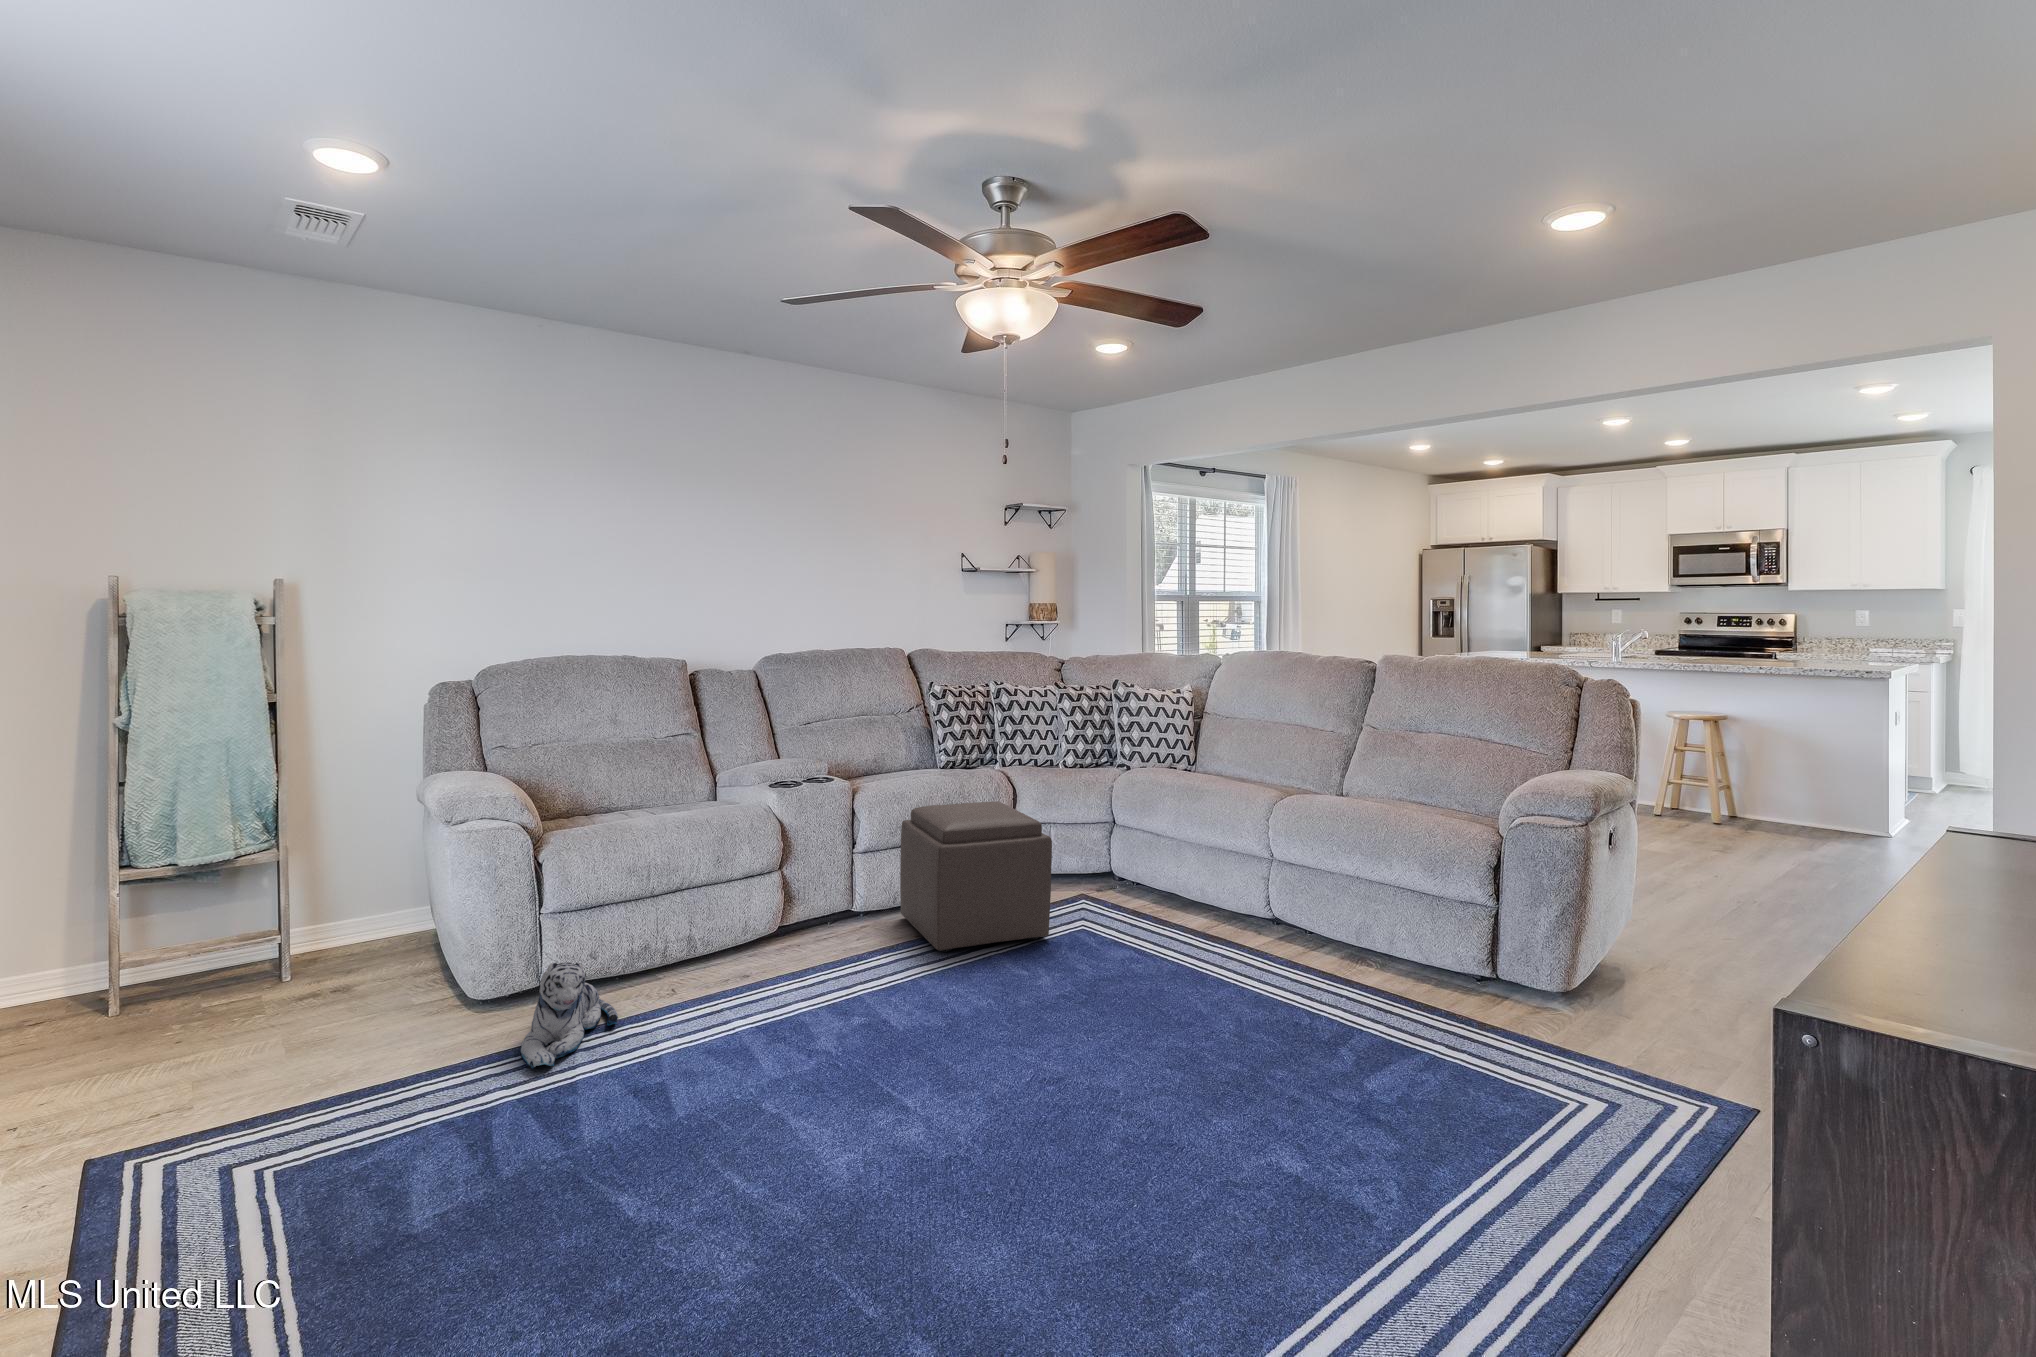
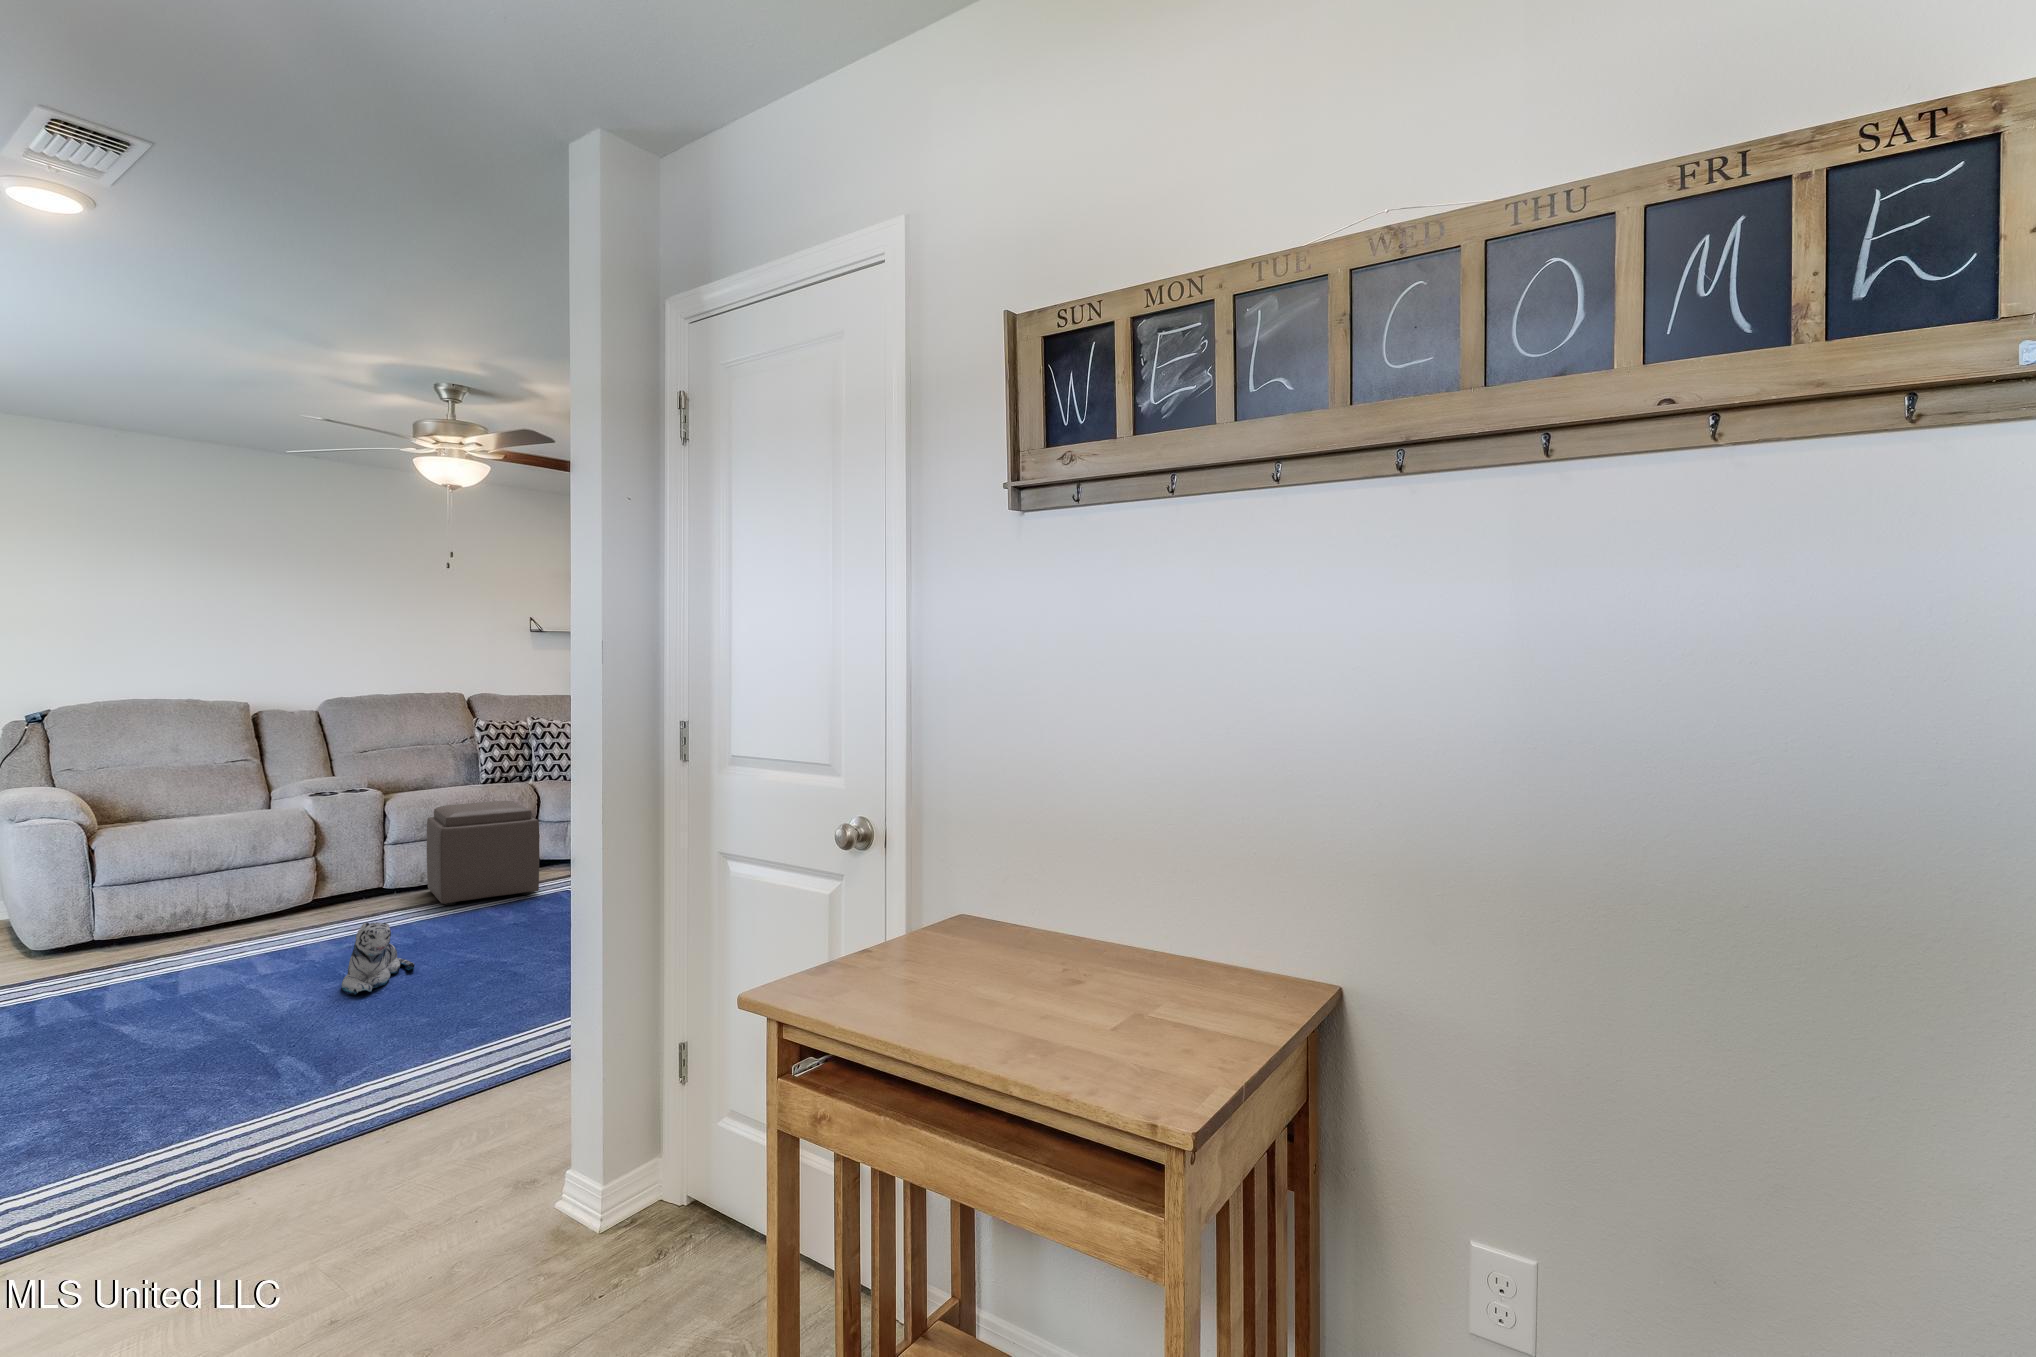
plush toy: present [521,962,618,1069] -> present [341,923,415,995]

